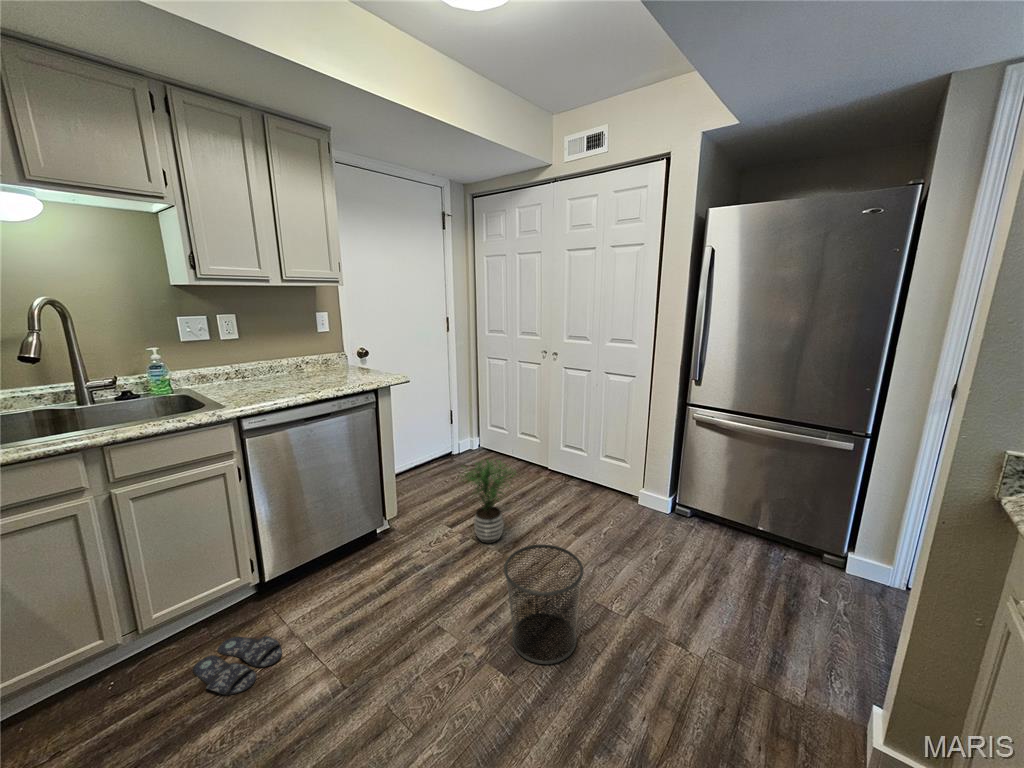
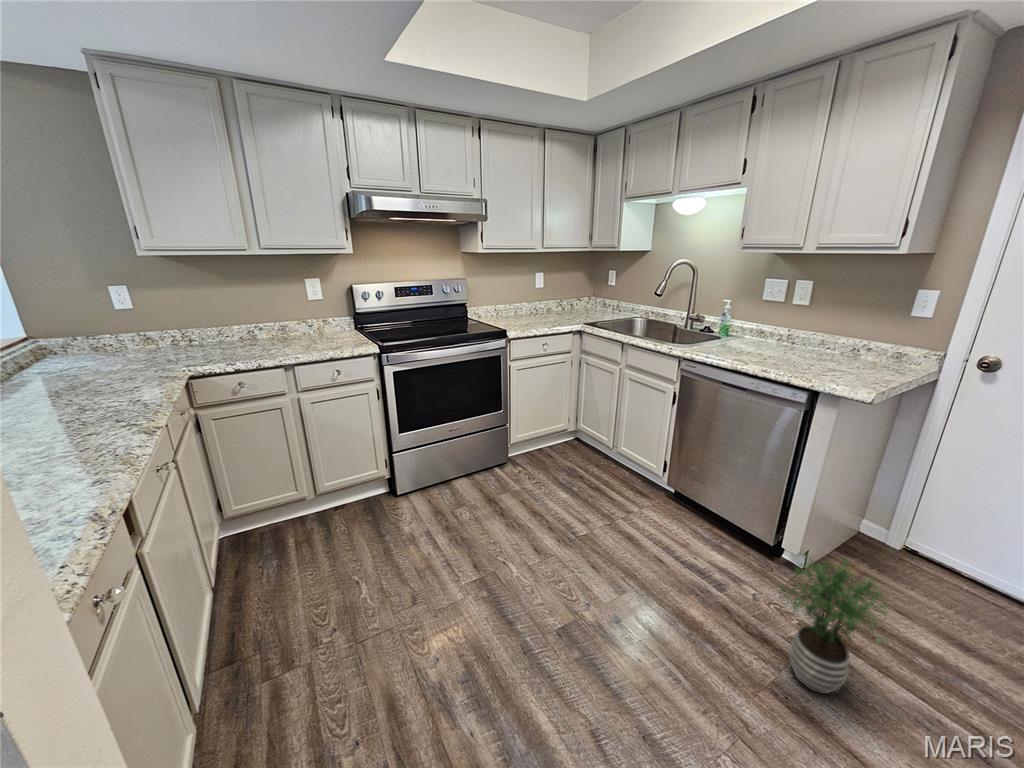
waste bin: present [504,544,583,664] -> none [554,571,649,714]
slippers: present [193,636,282,695] -> none [583,481,630,509]

